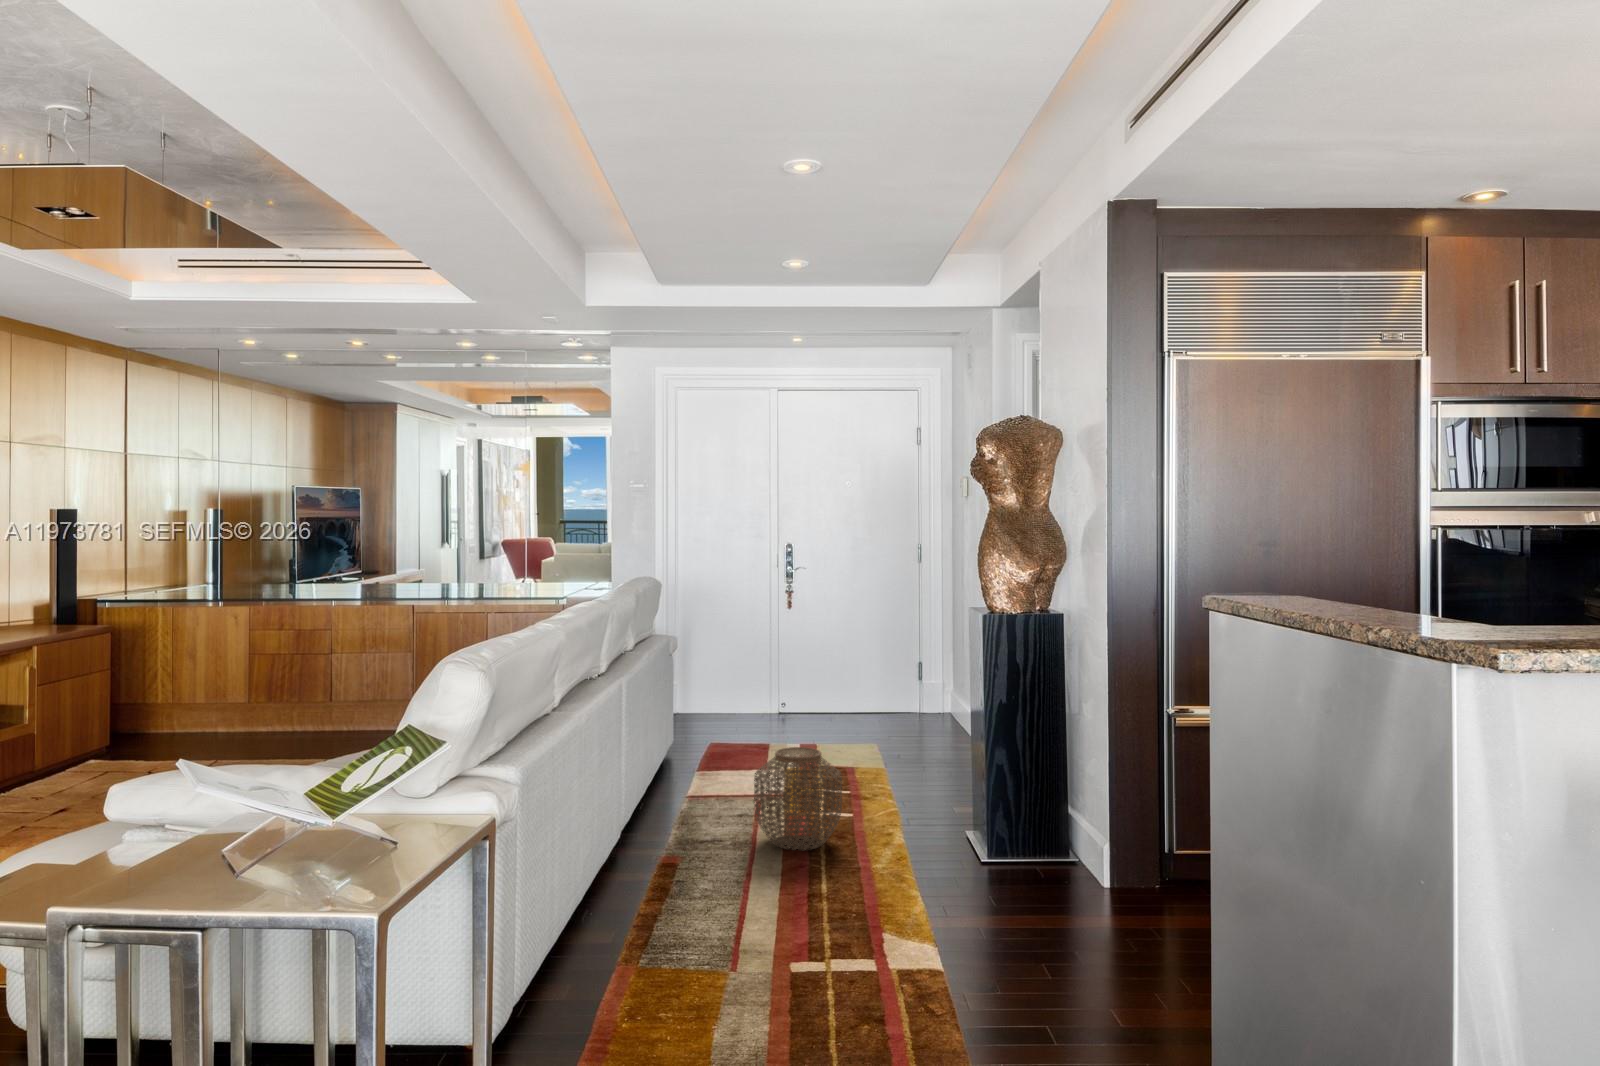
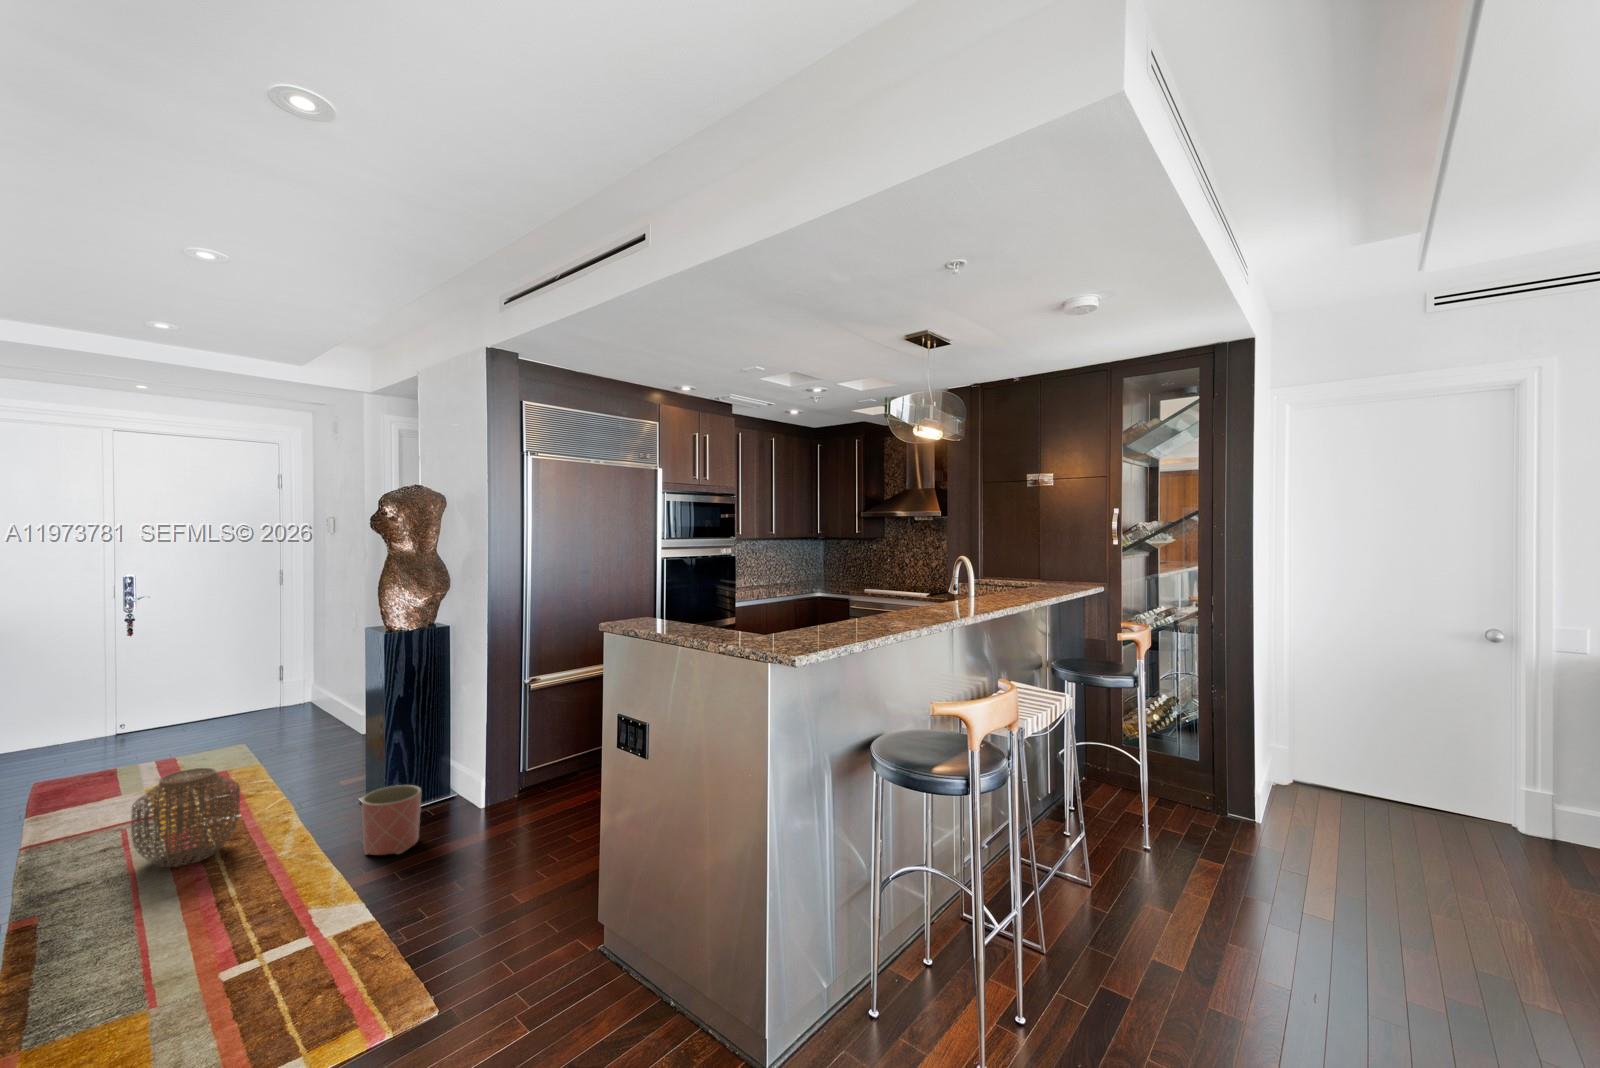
planter: none [951,814,1020,905] -> present [362,785,421,855]

